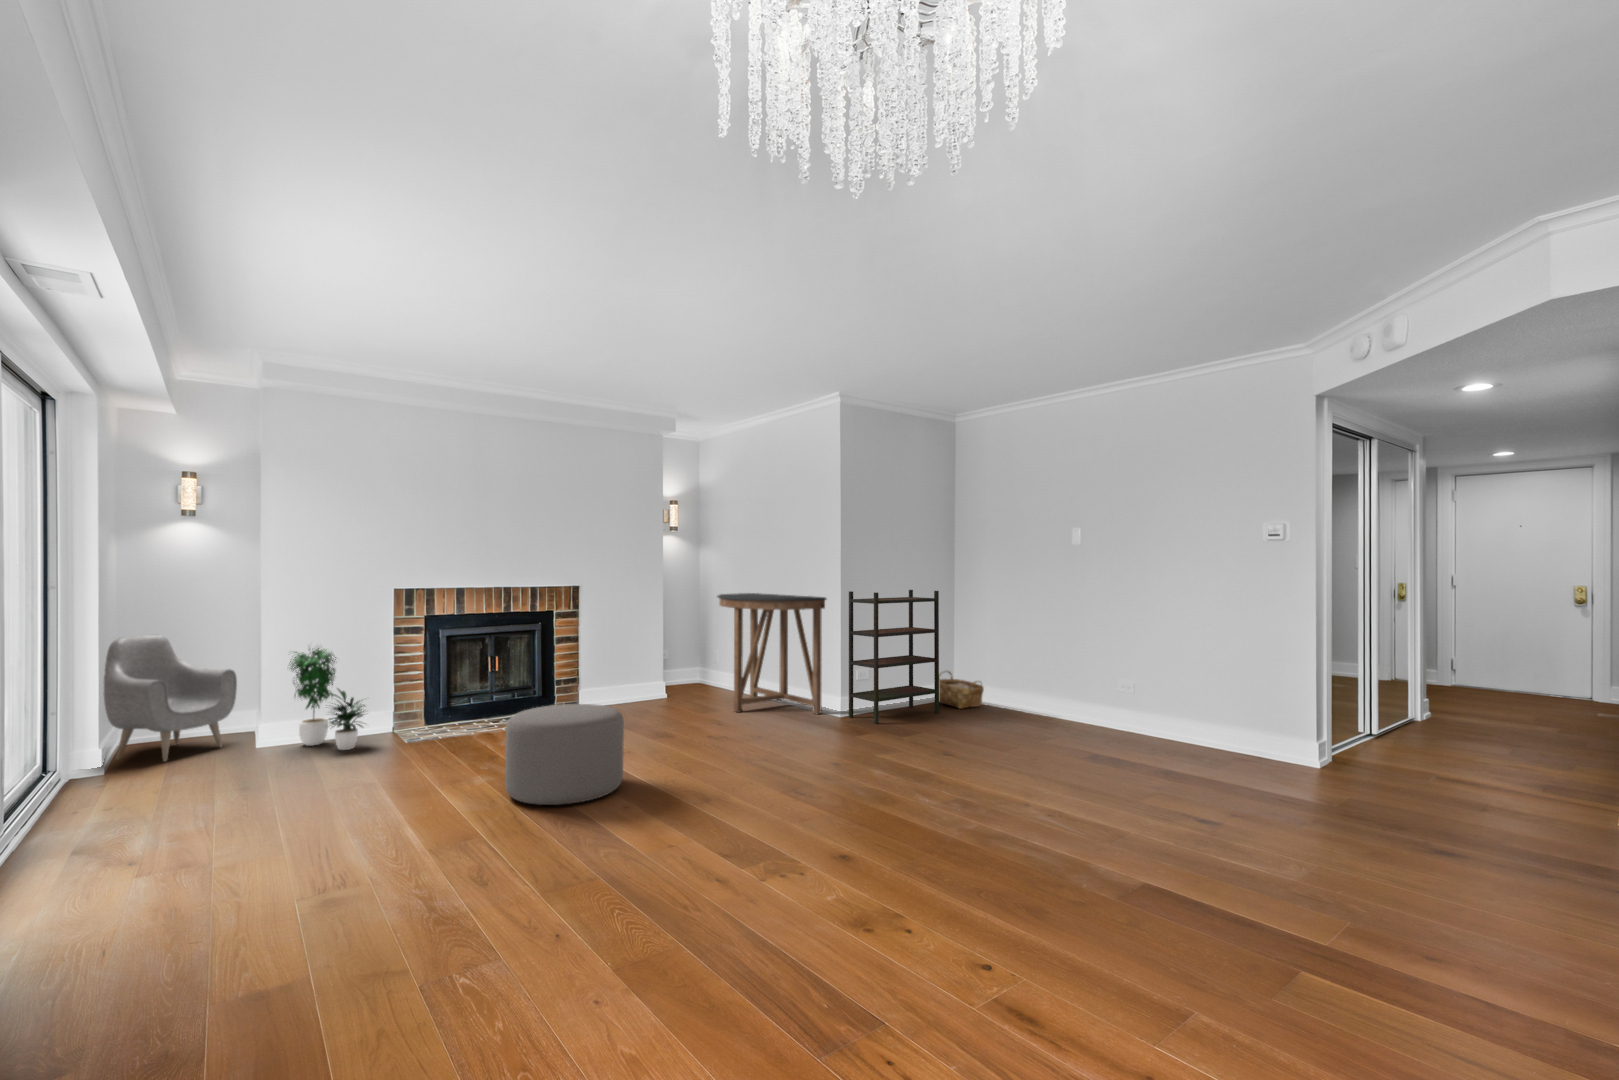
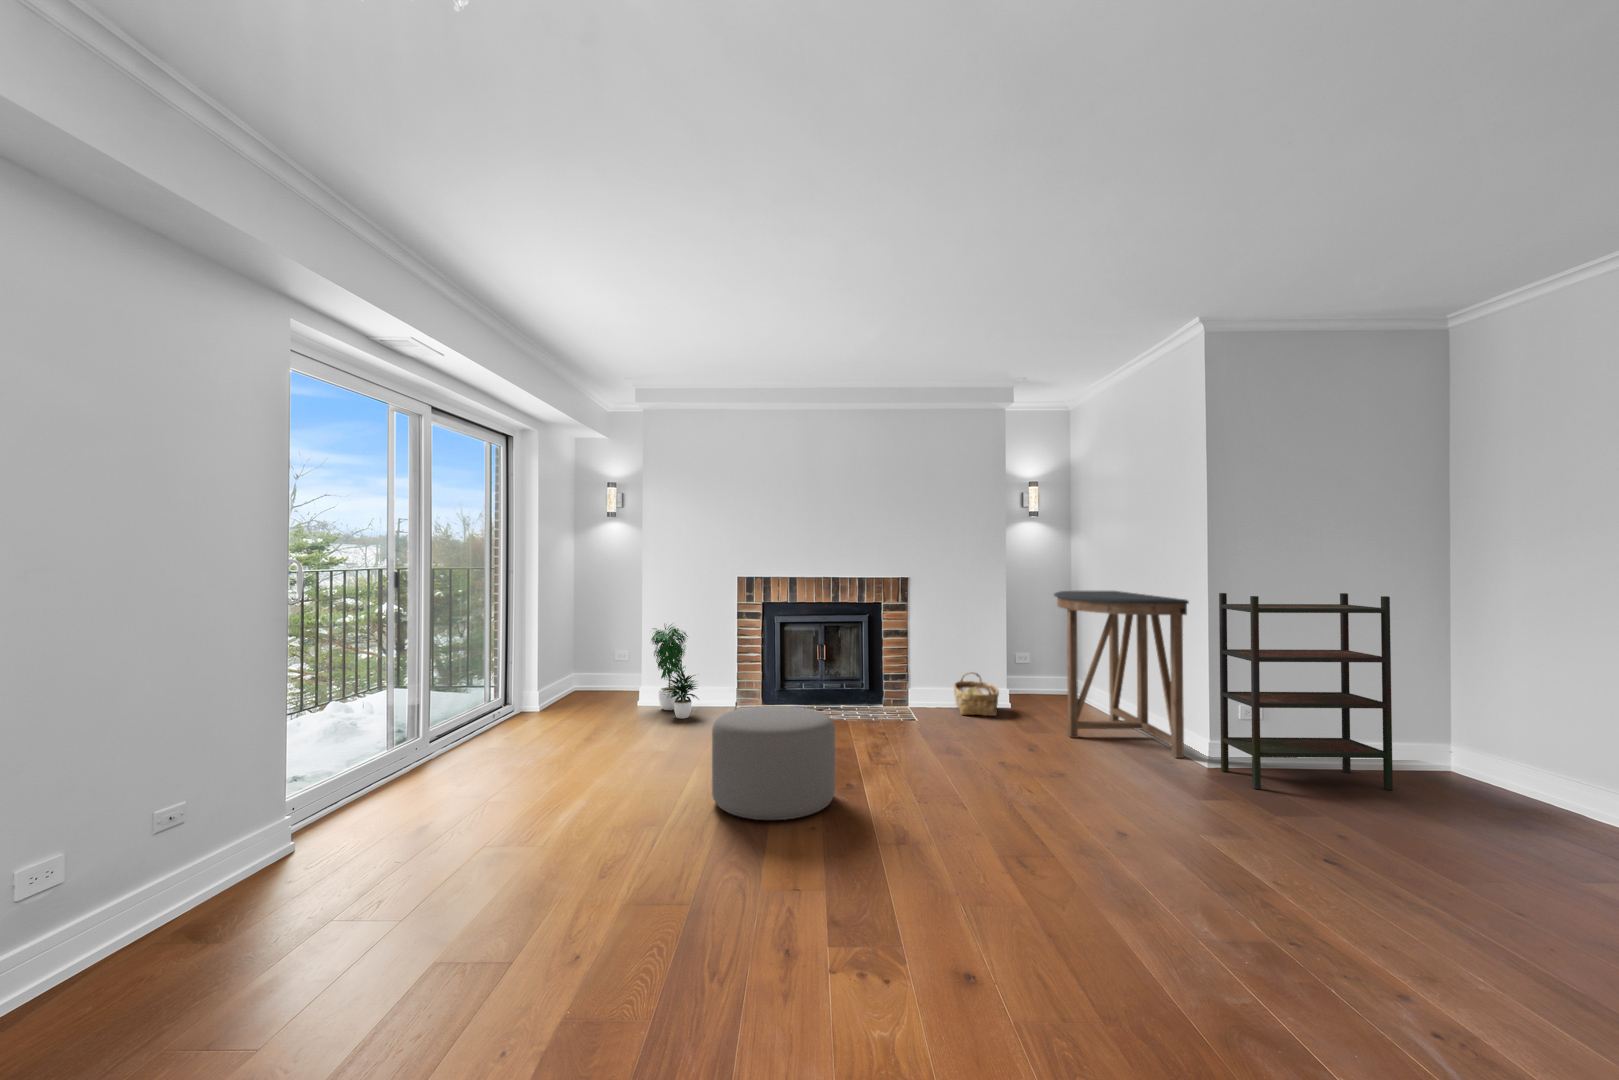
armchair: present [104,635,237,762] -> none [548,609,630,708]
woven basket: present [939,671,984,709] -> present [954,672,999,716]

